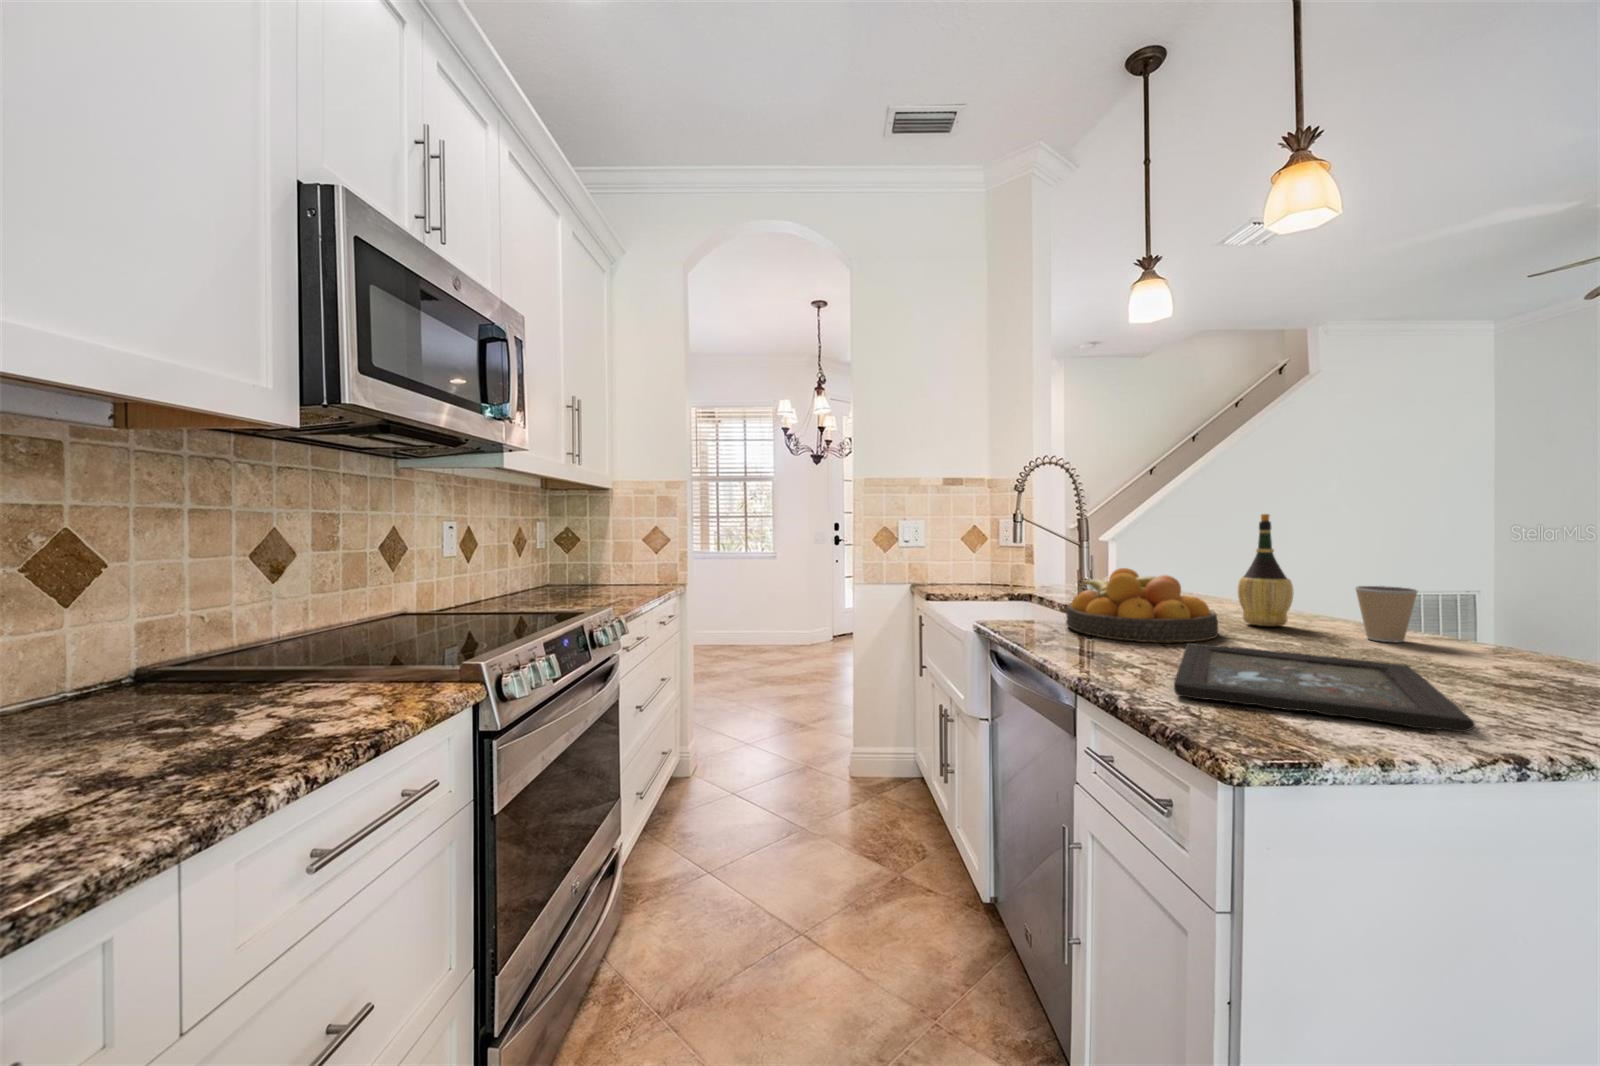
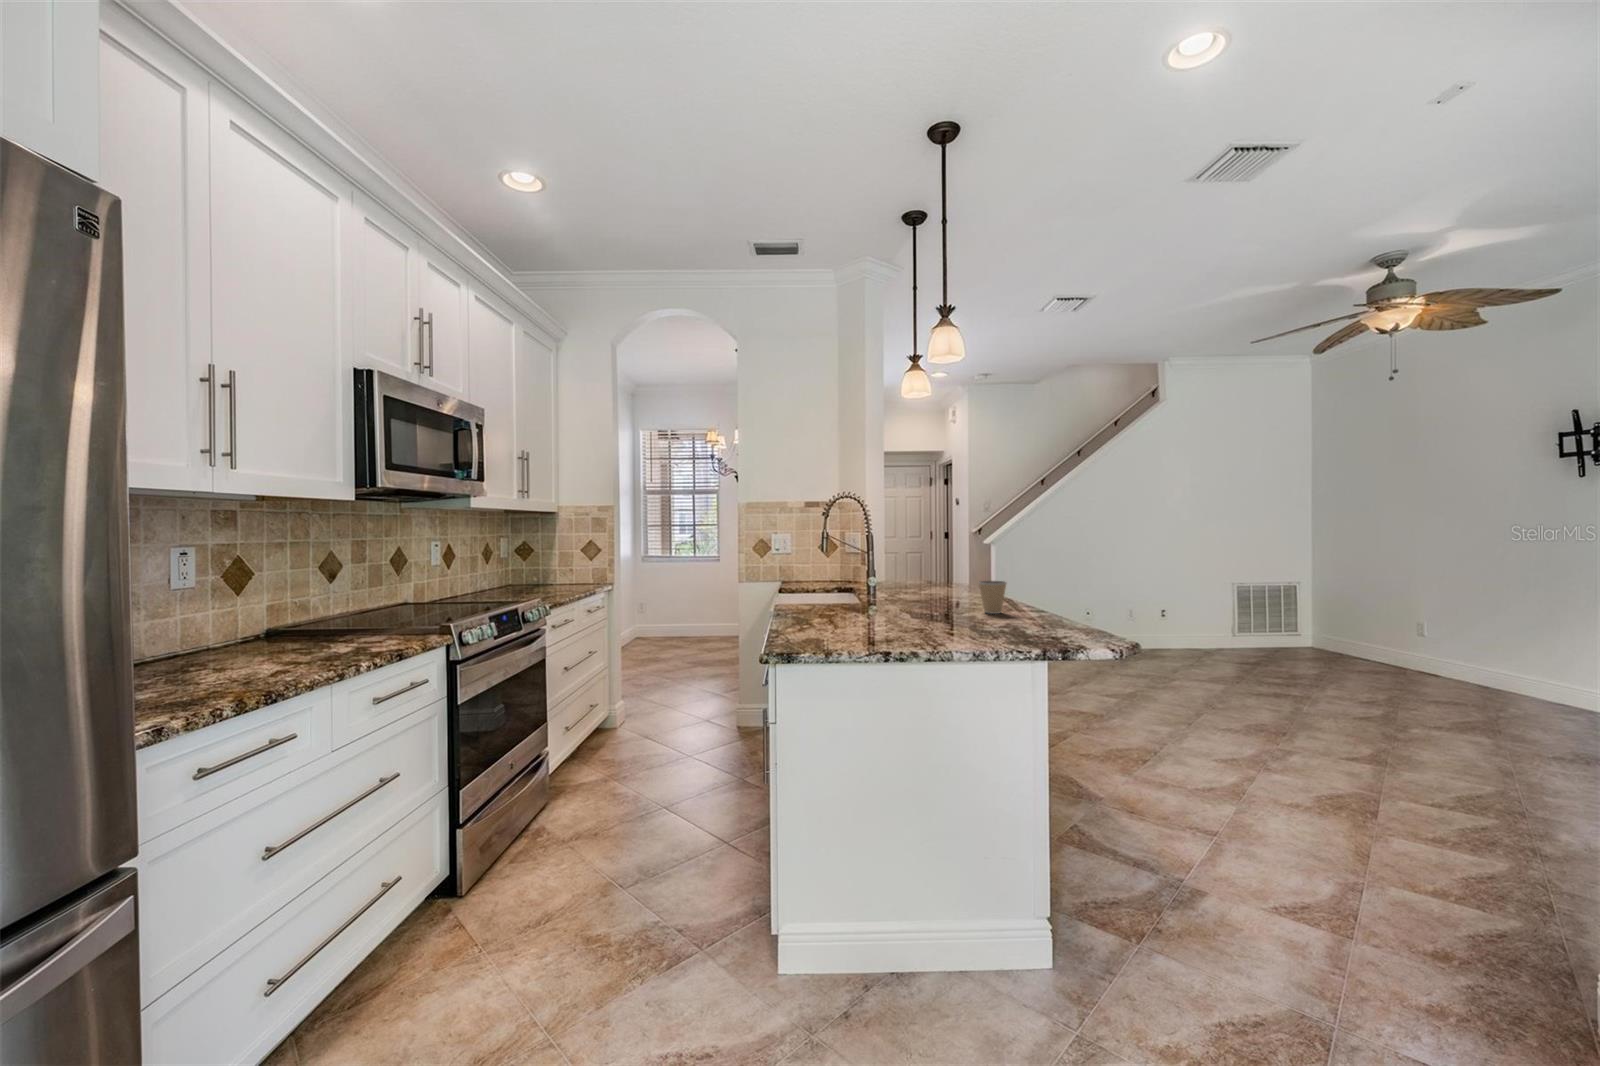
wine bottle: present [1238,514,1293,626] -> none [935,536,964,606]
fruit bowl: present [1066,568,1218,643] -> none [825,571,908,615]
tray: present [1174,643,1475,732] -> none [803,614,948,646]

